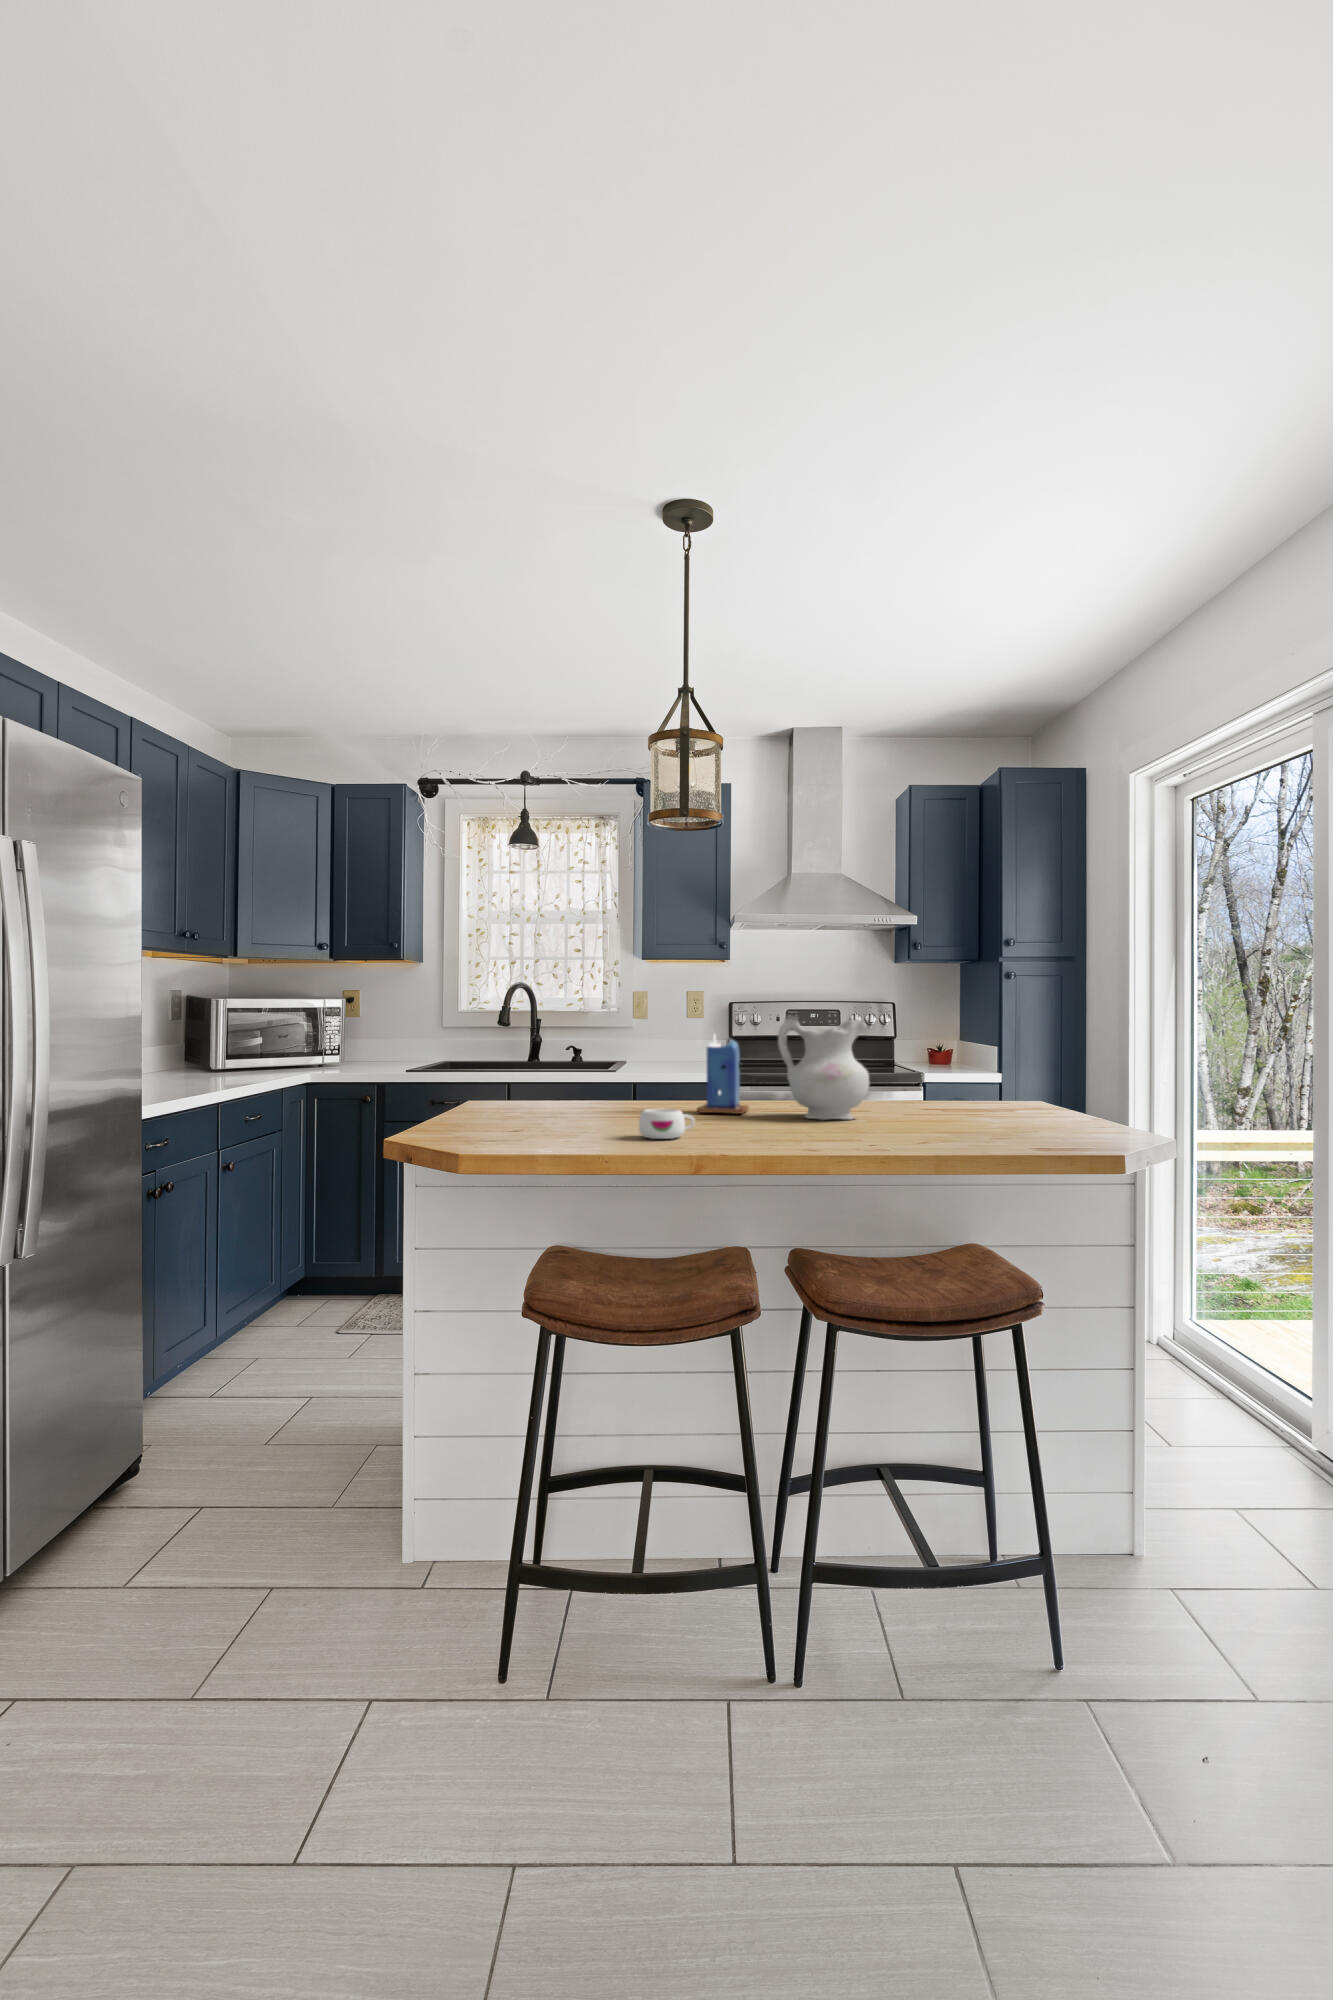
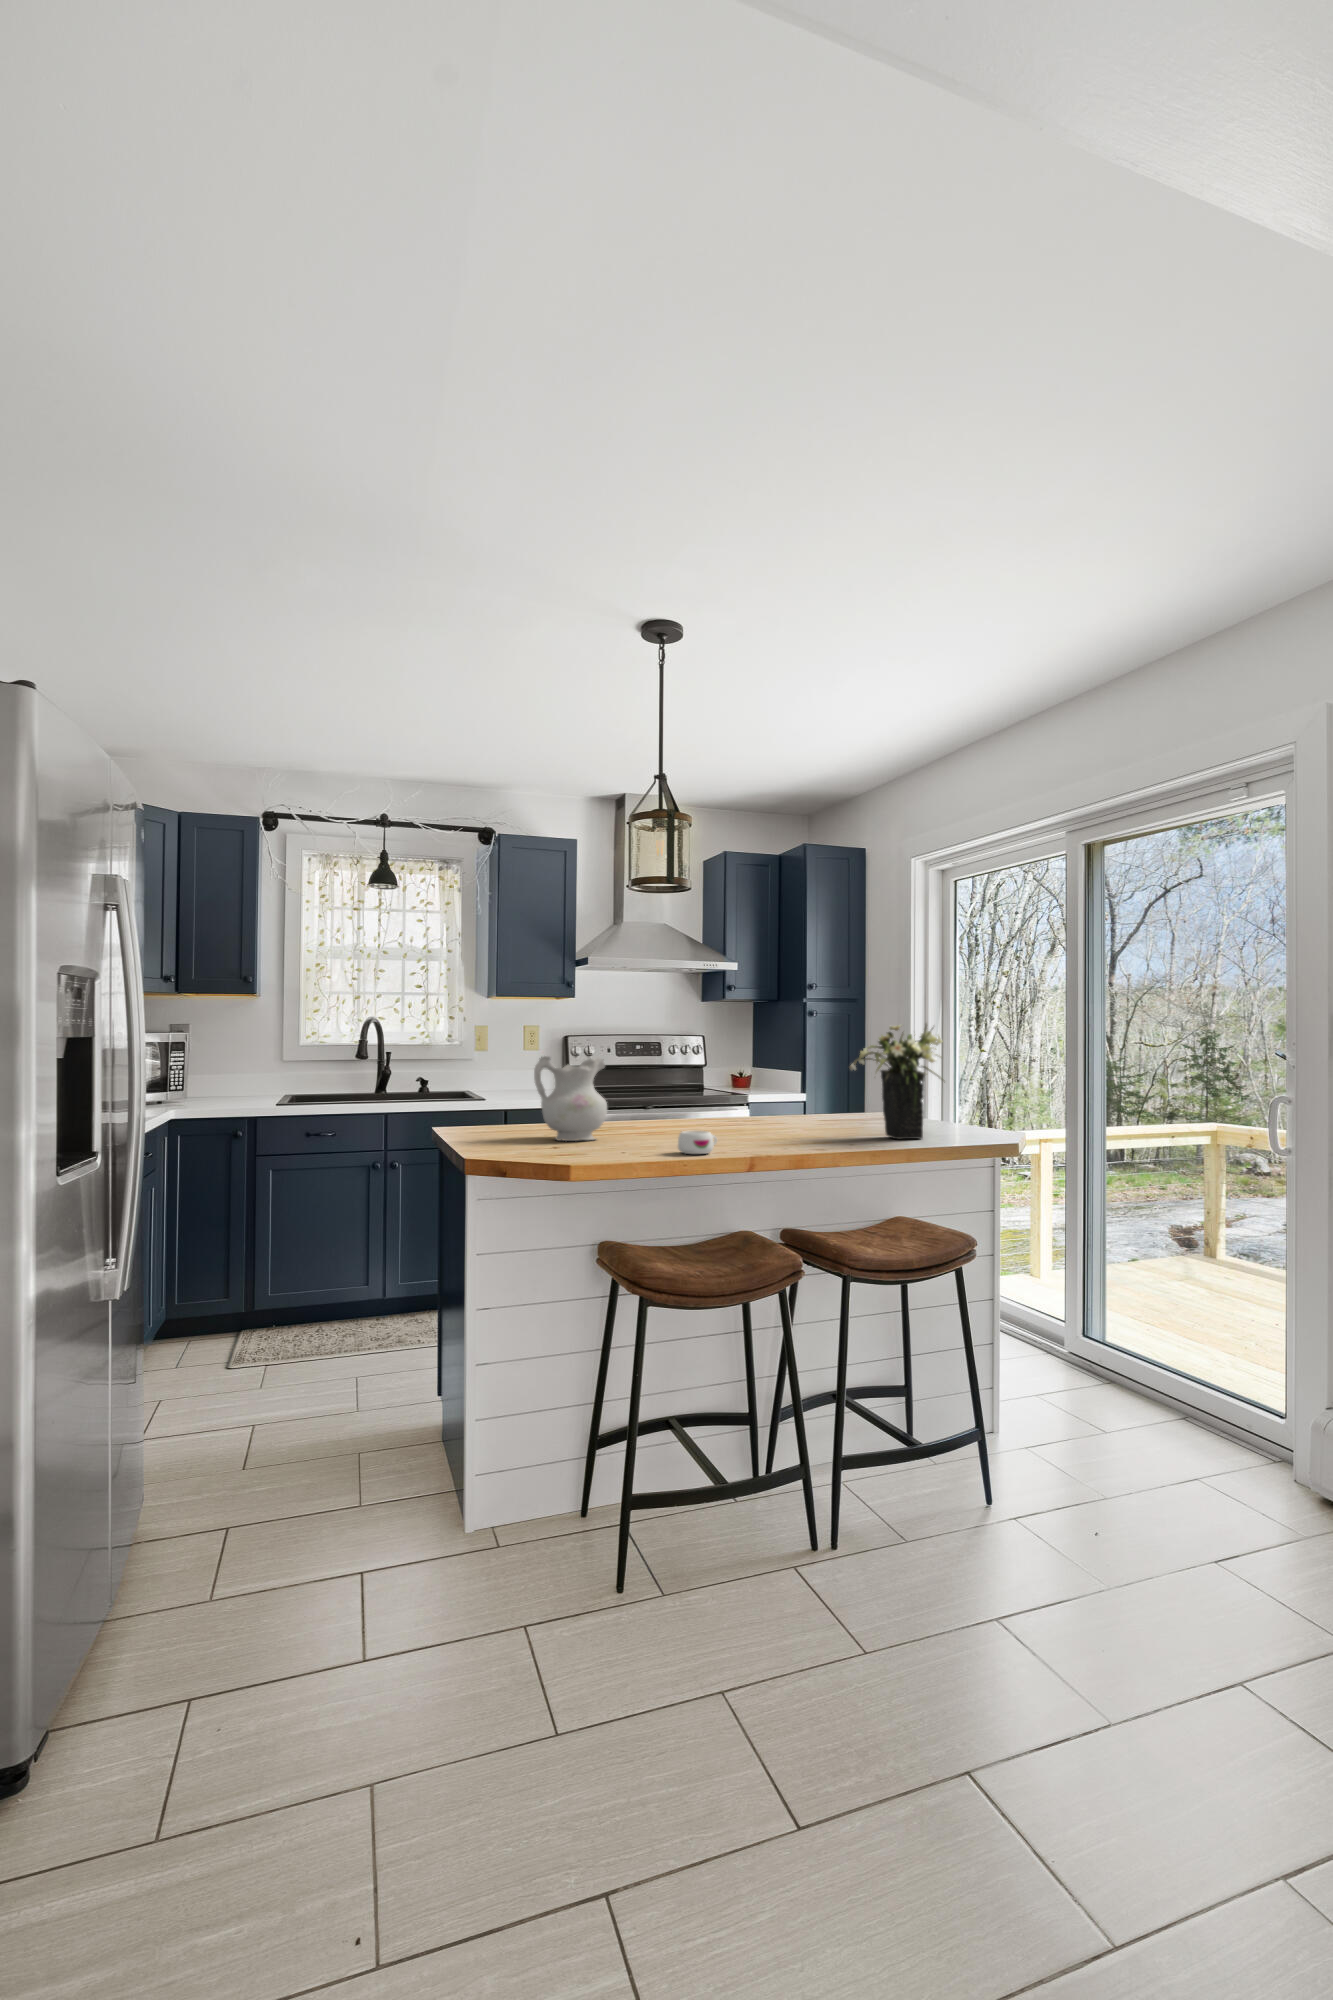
flower arrangement: none [912,970,1053,1130] -> present [850,1024,943,1139]
ceramic pitcher: present [778,1016,869,1120] -> present [534,1056,607,1141]
candle: present [697,1035,749,1114] -> none [666,1069,706,1133]

